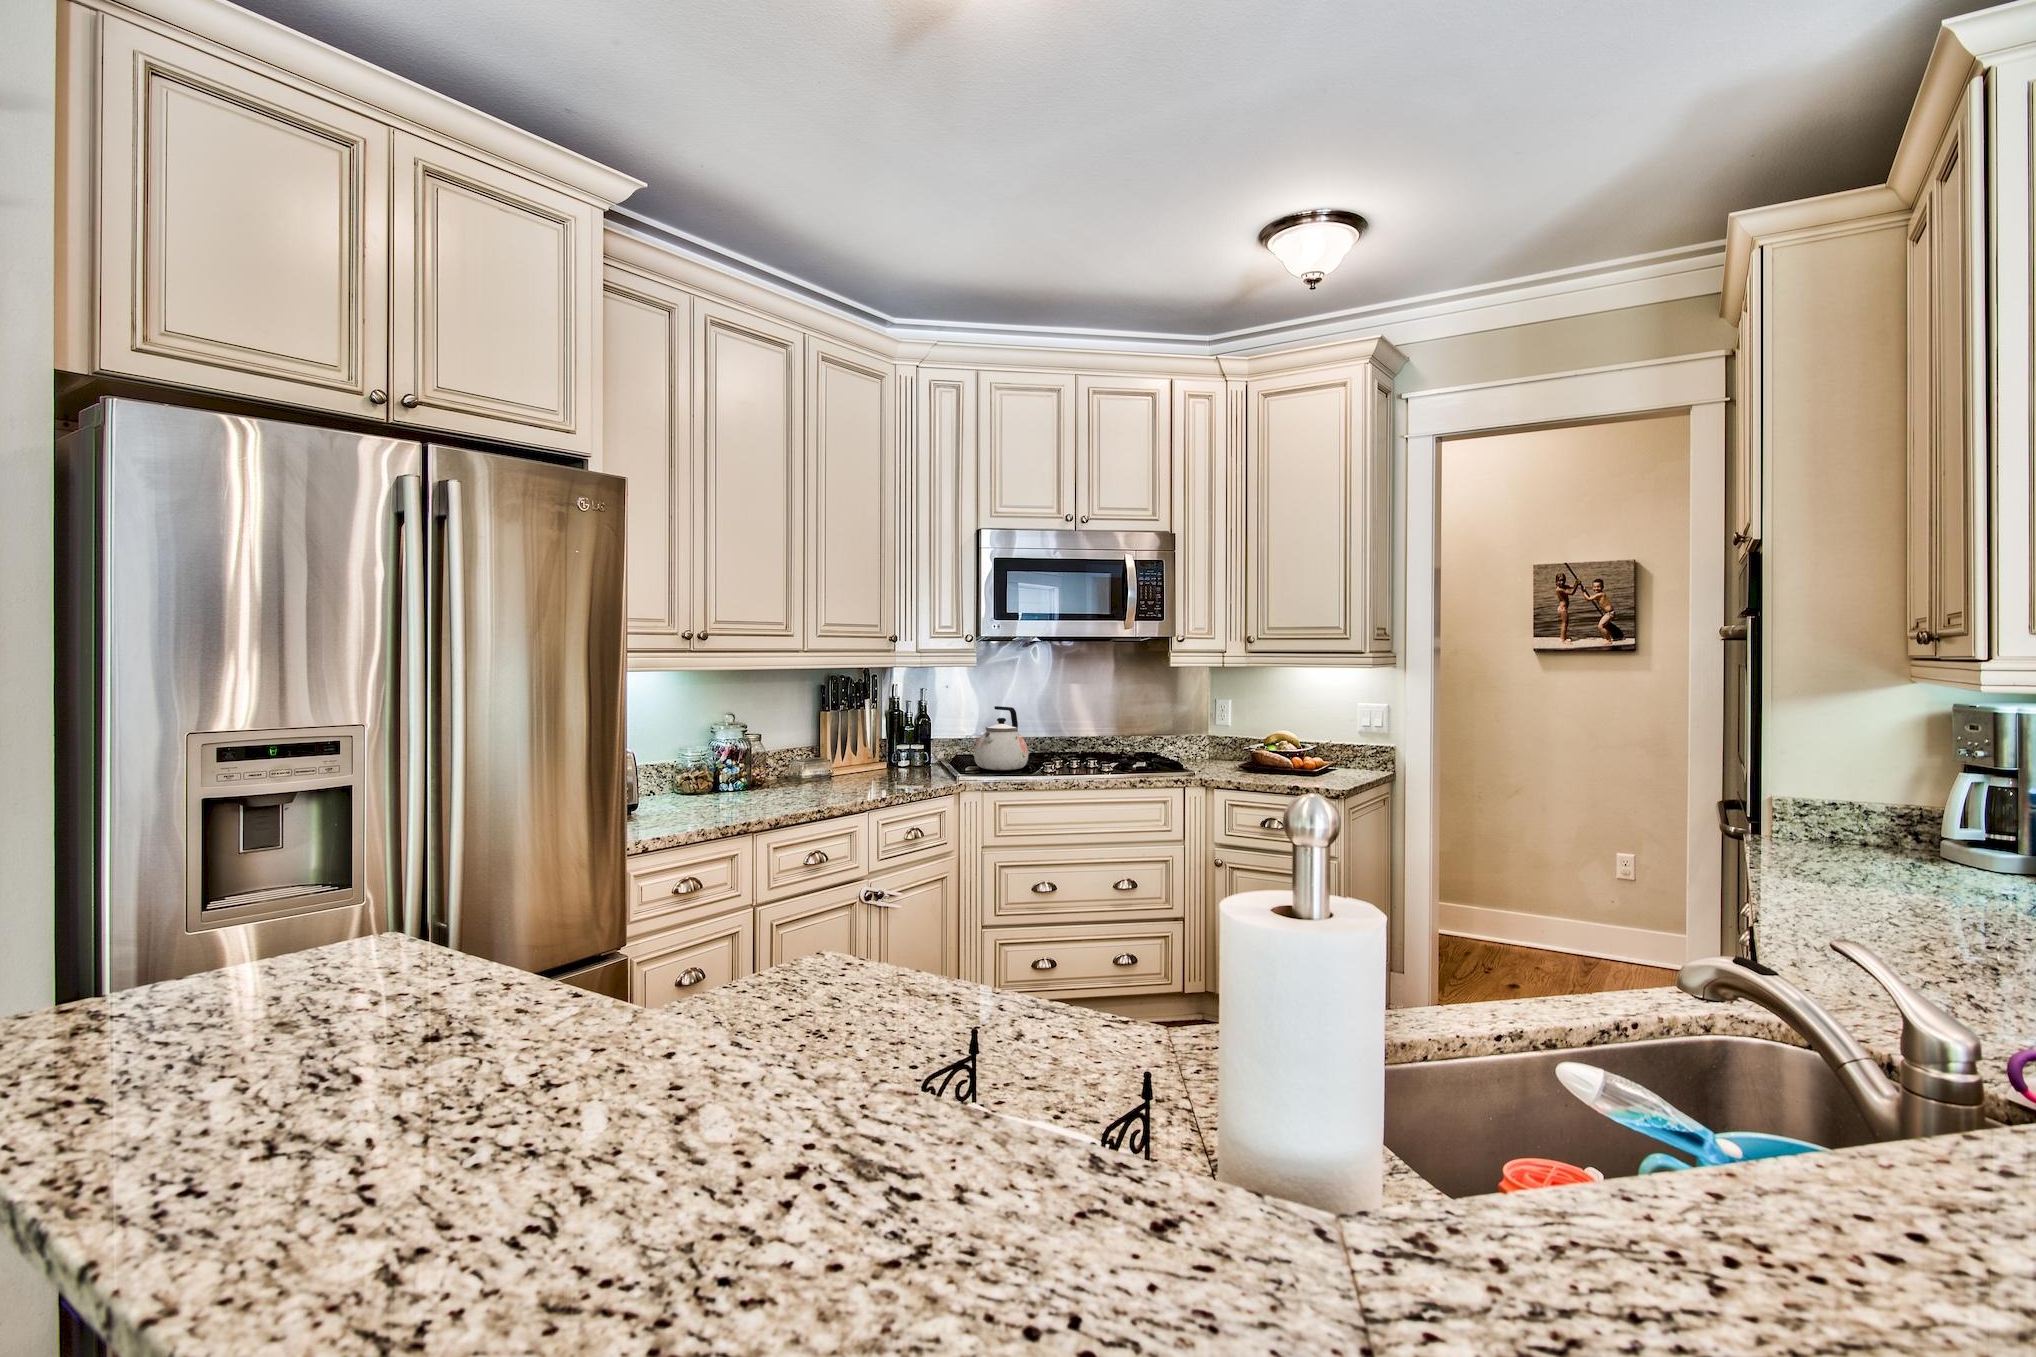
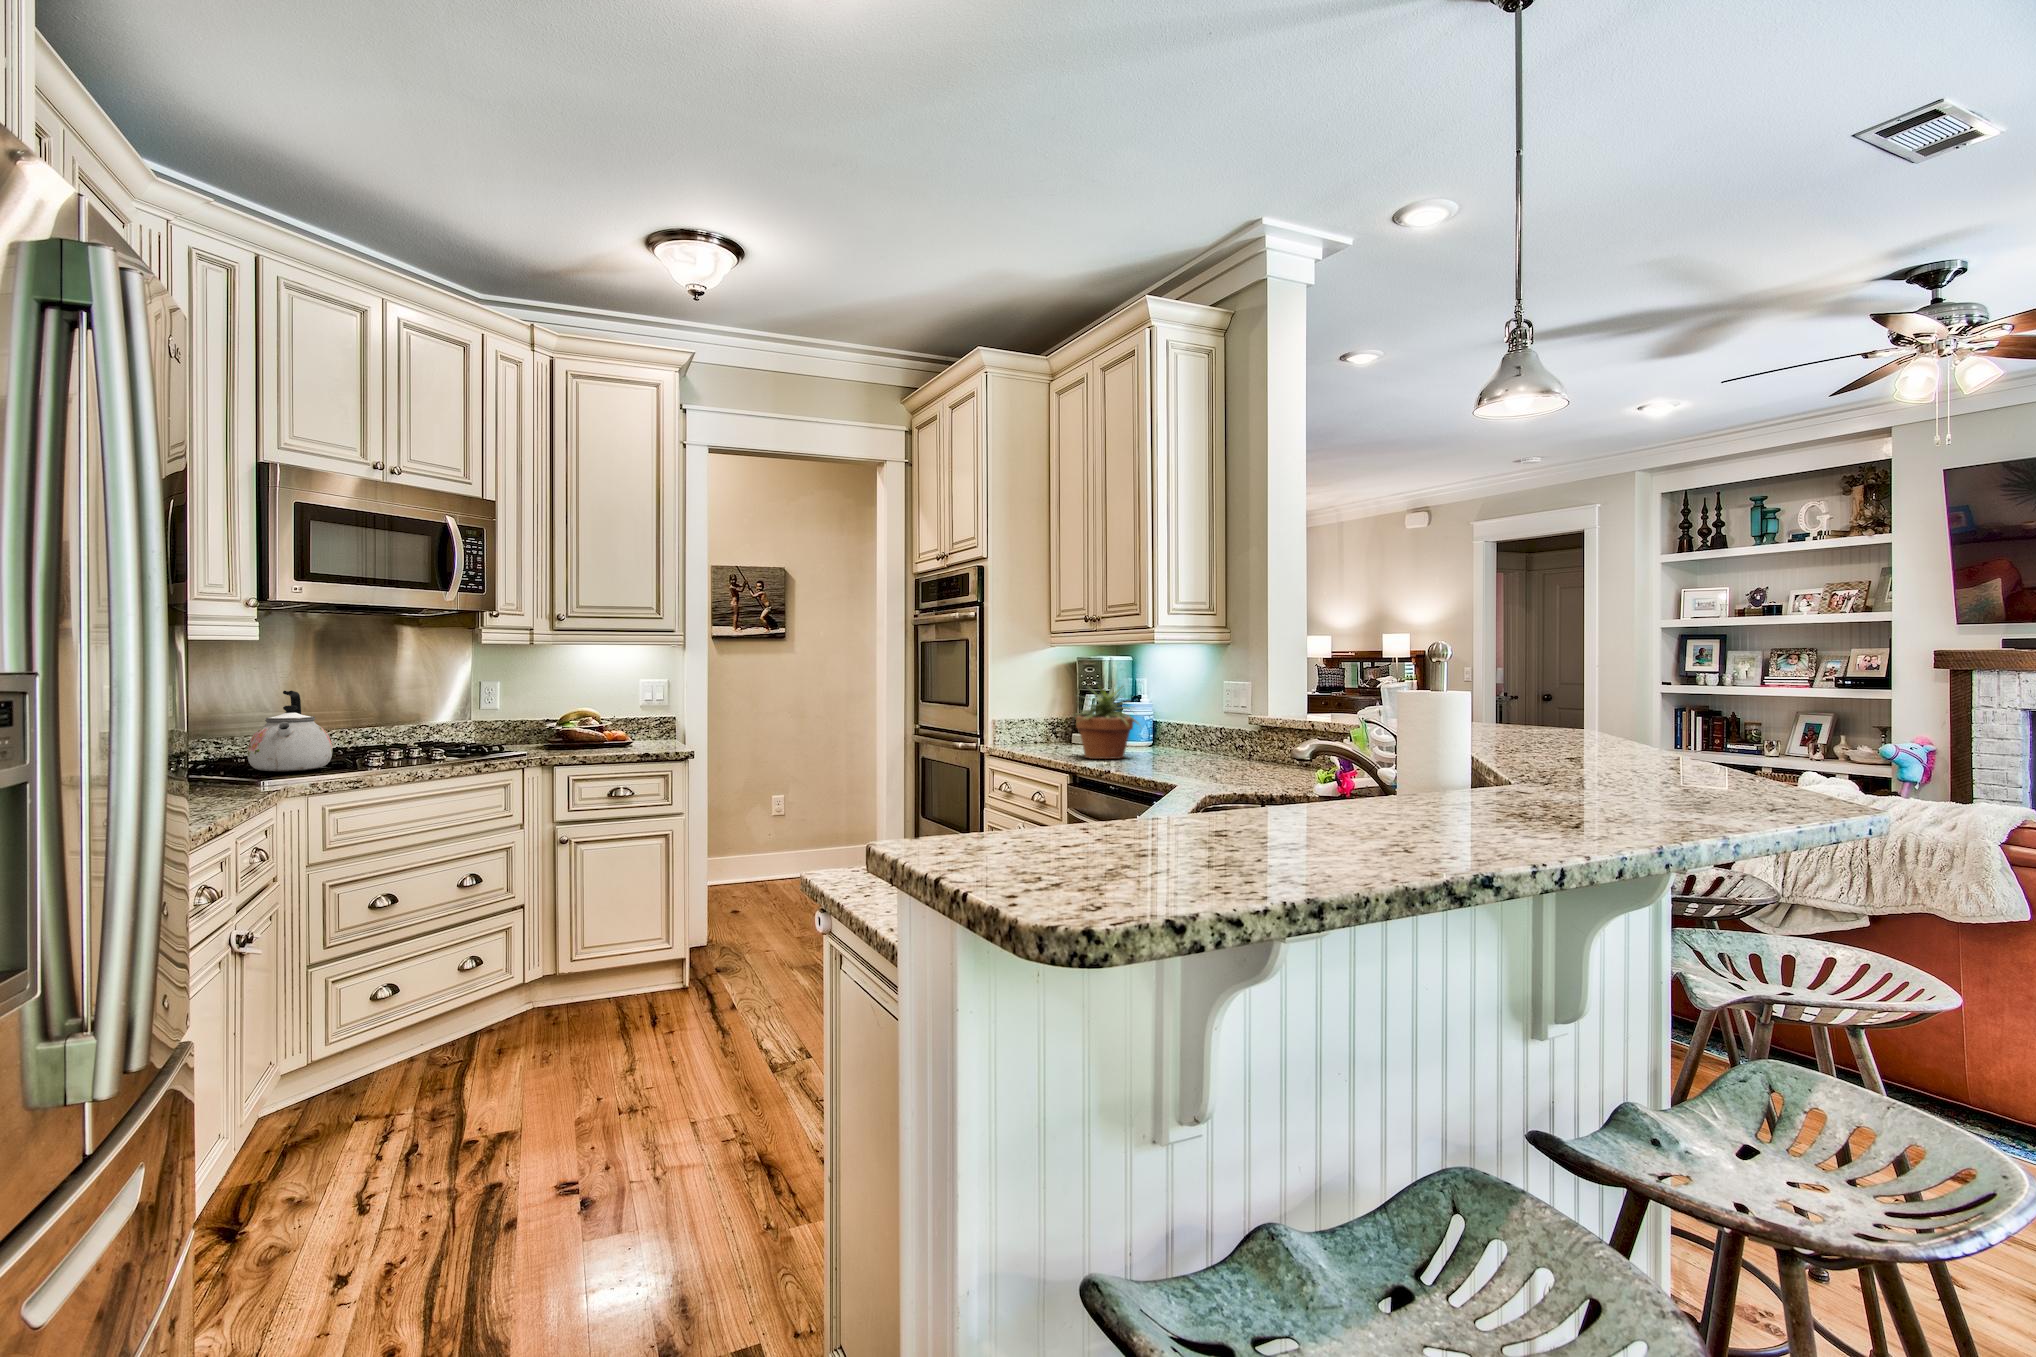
potted plant: none [1788,759,1988,900] -> present [1074,686,1138,759]

